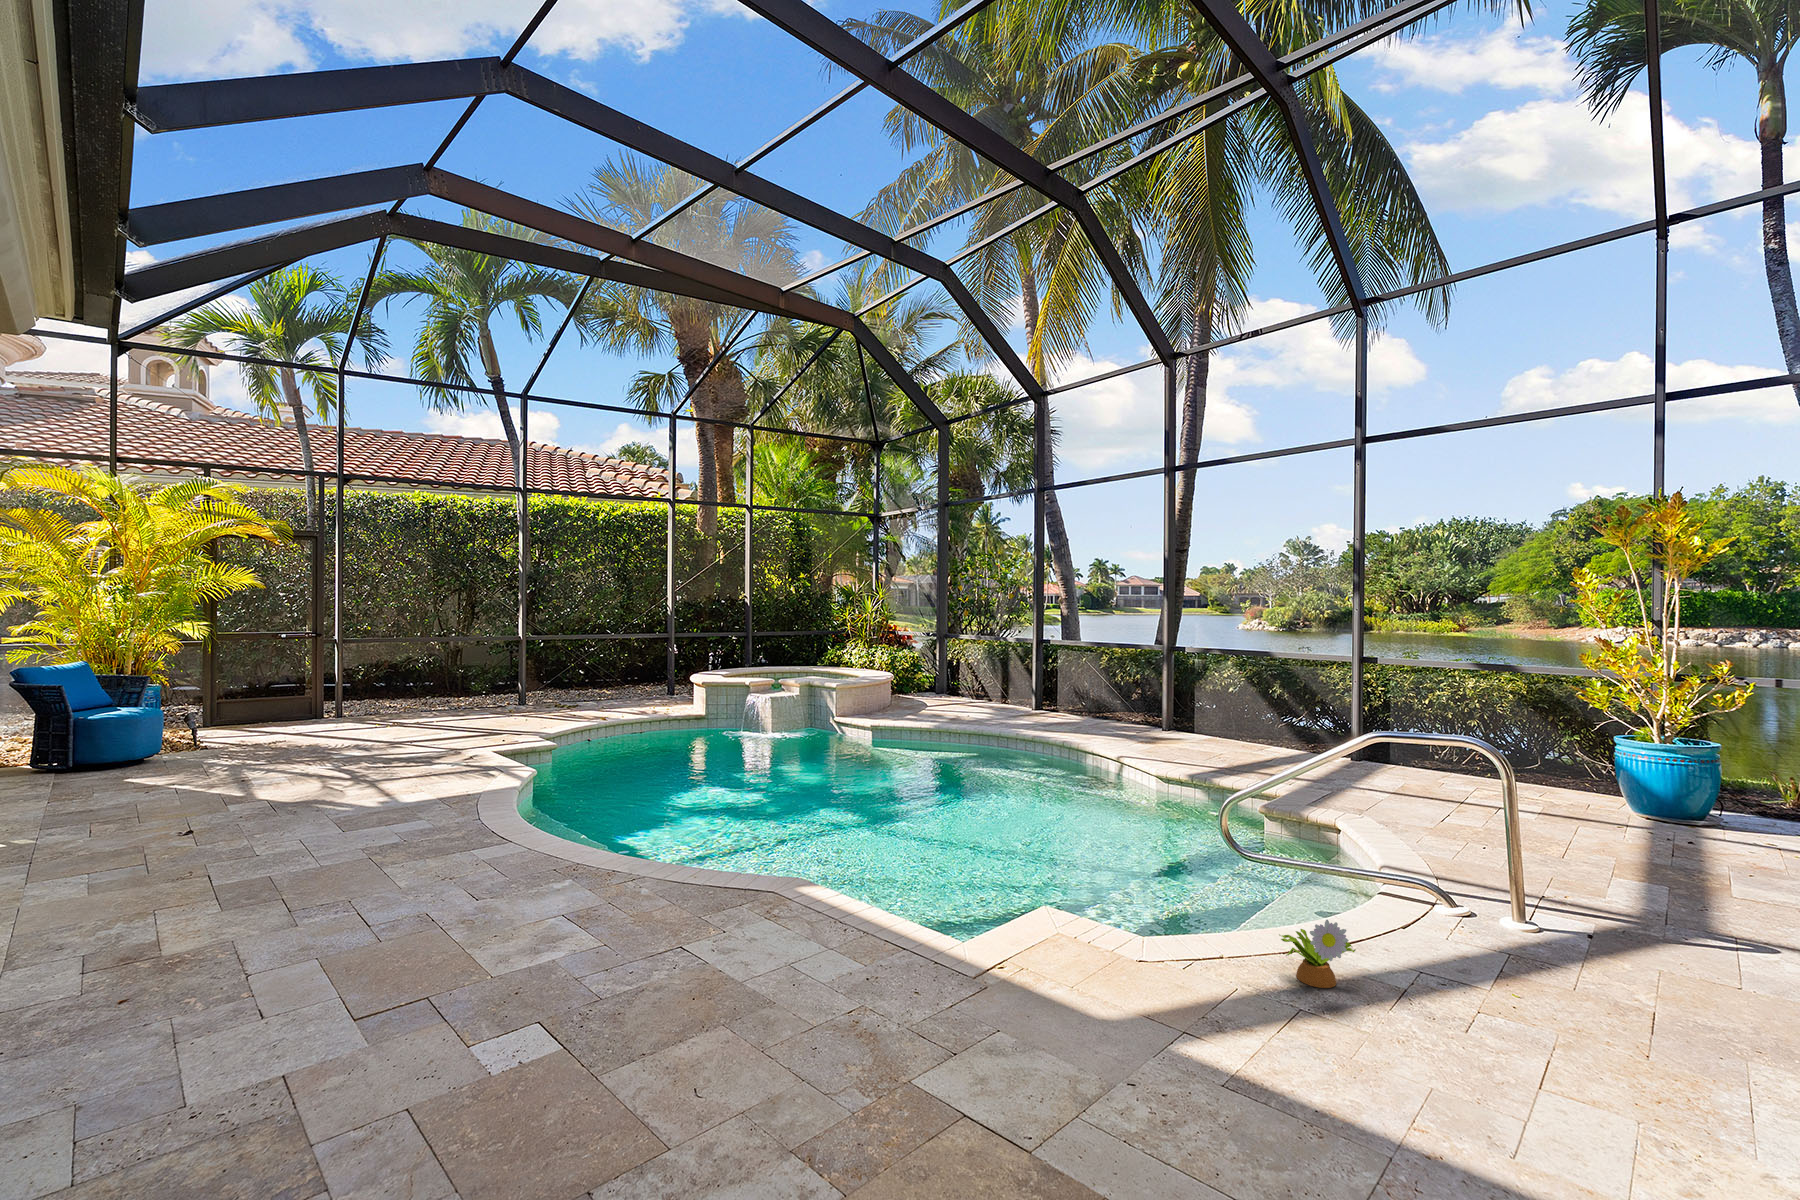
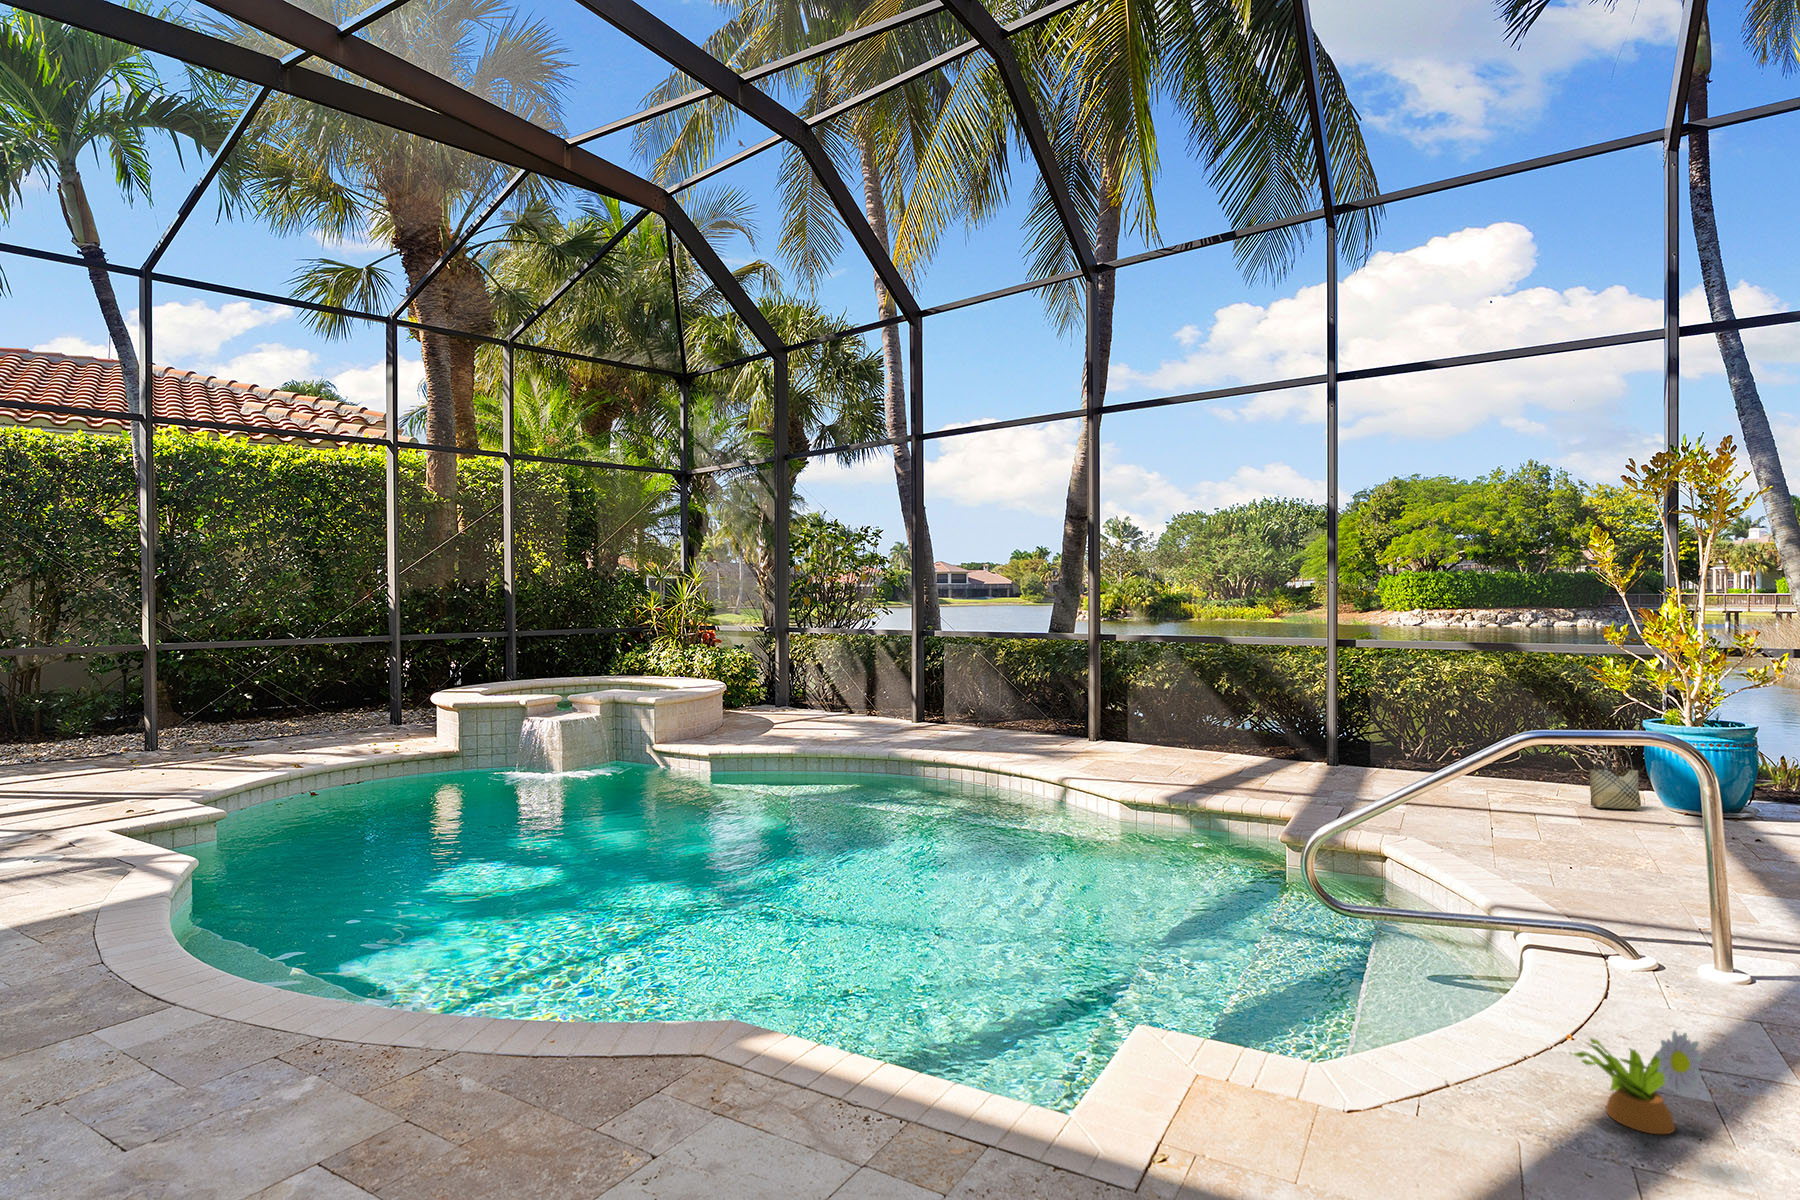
woven basket: none [1559,756,1607,811] -> present [1589,747,1641,809]

